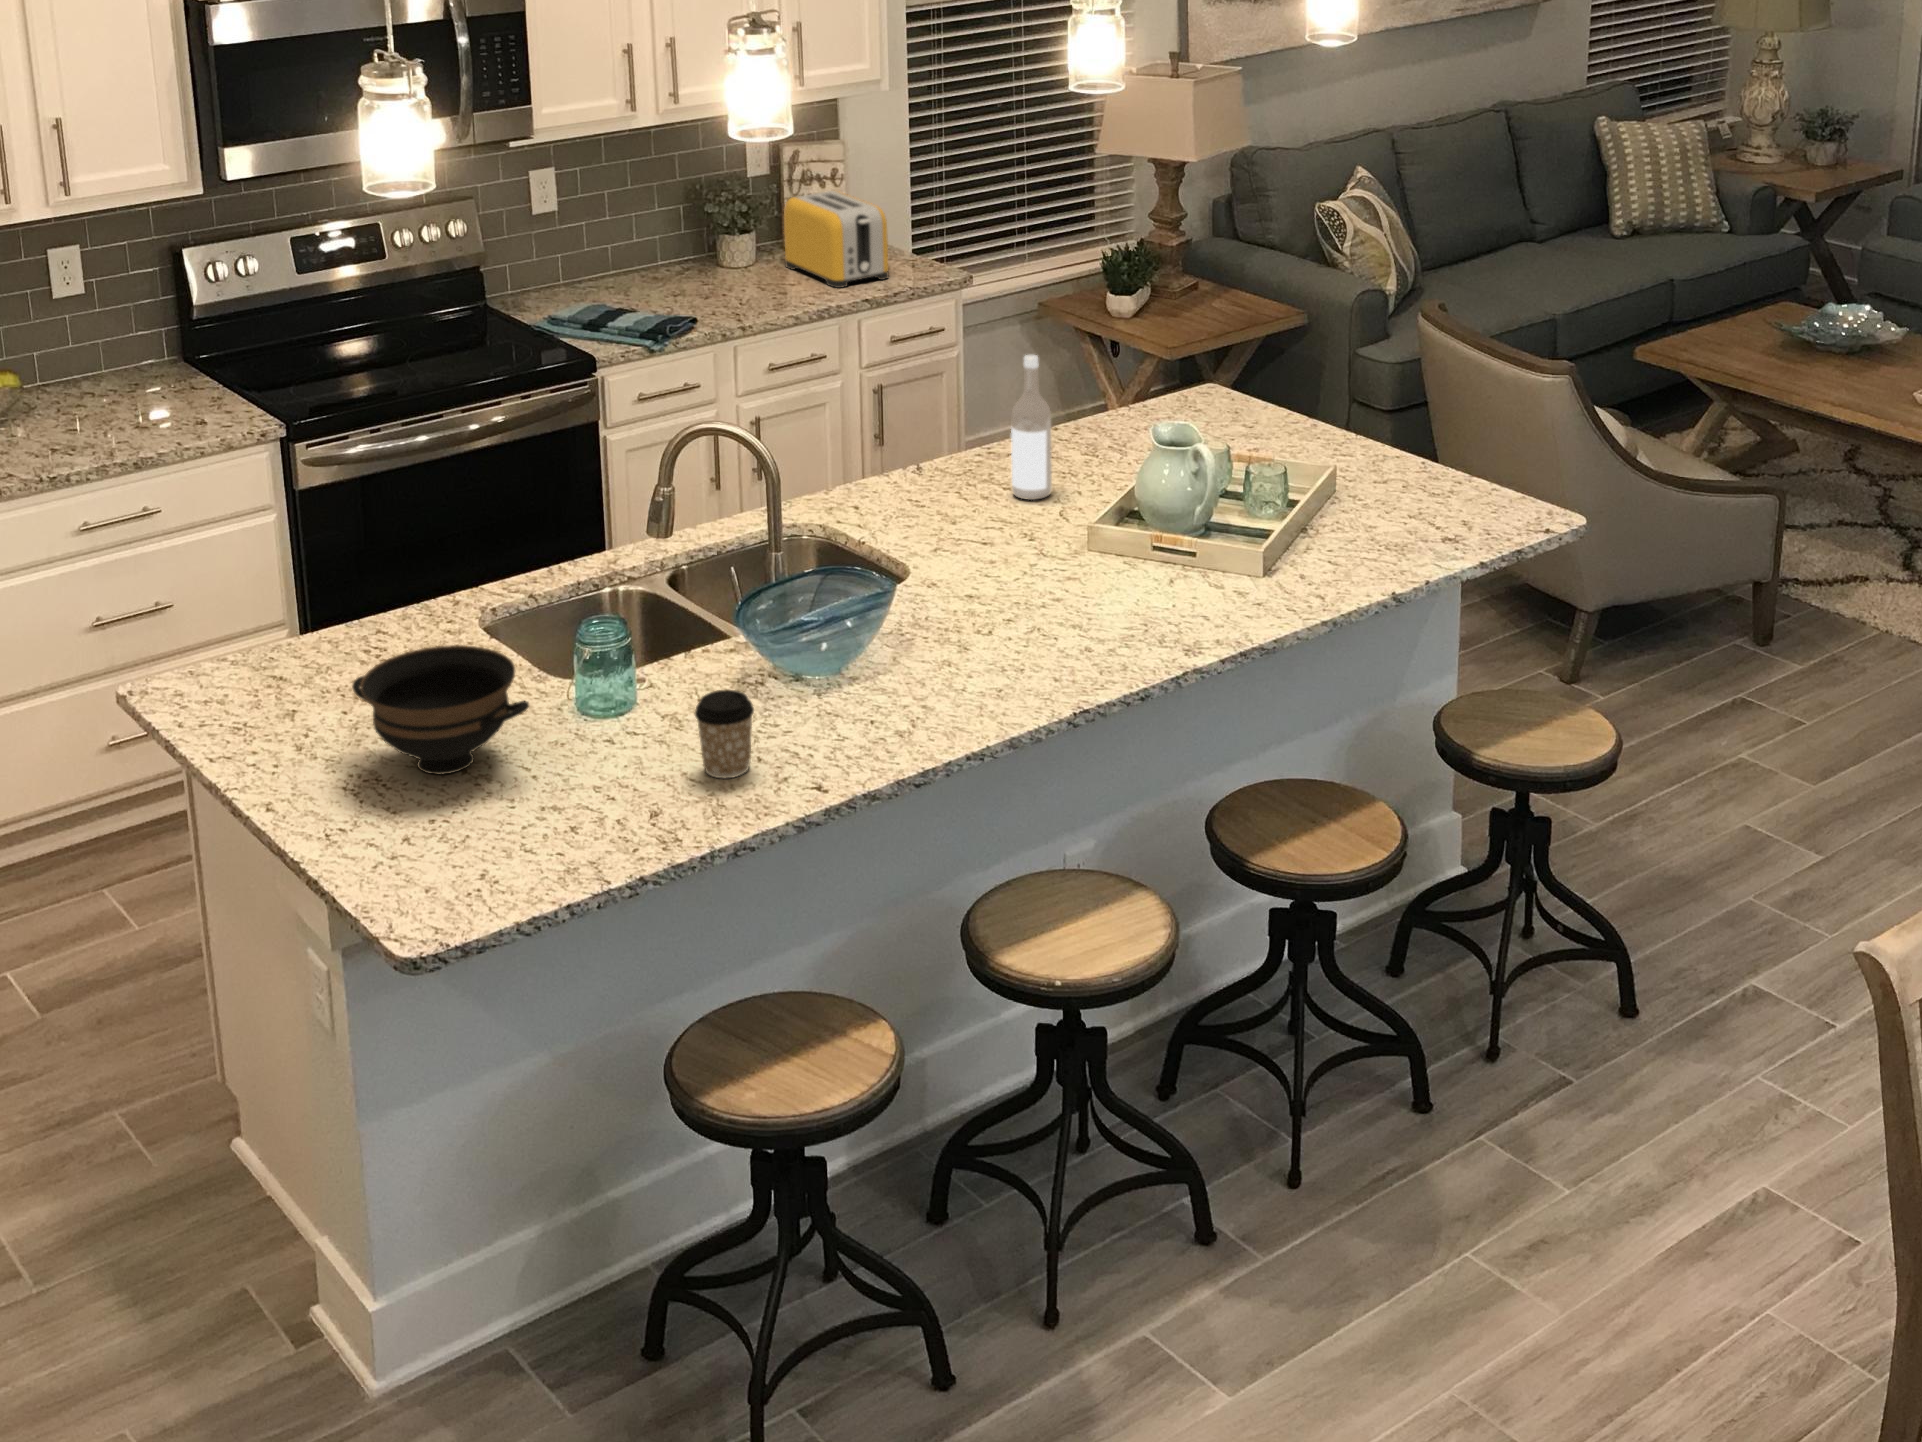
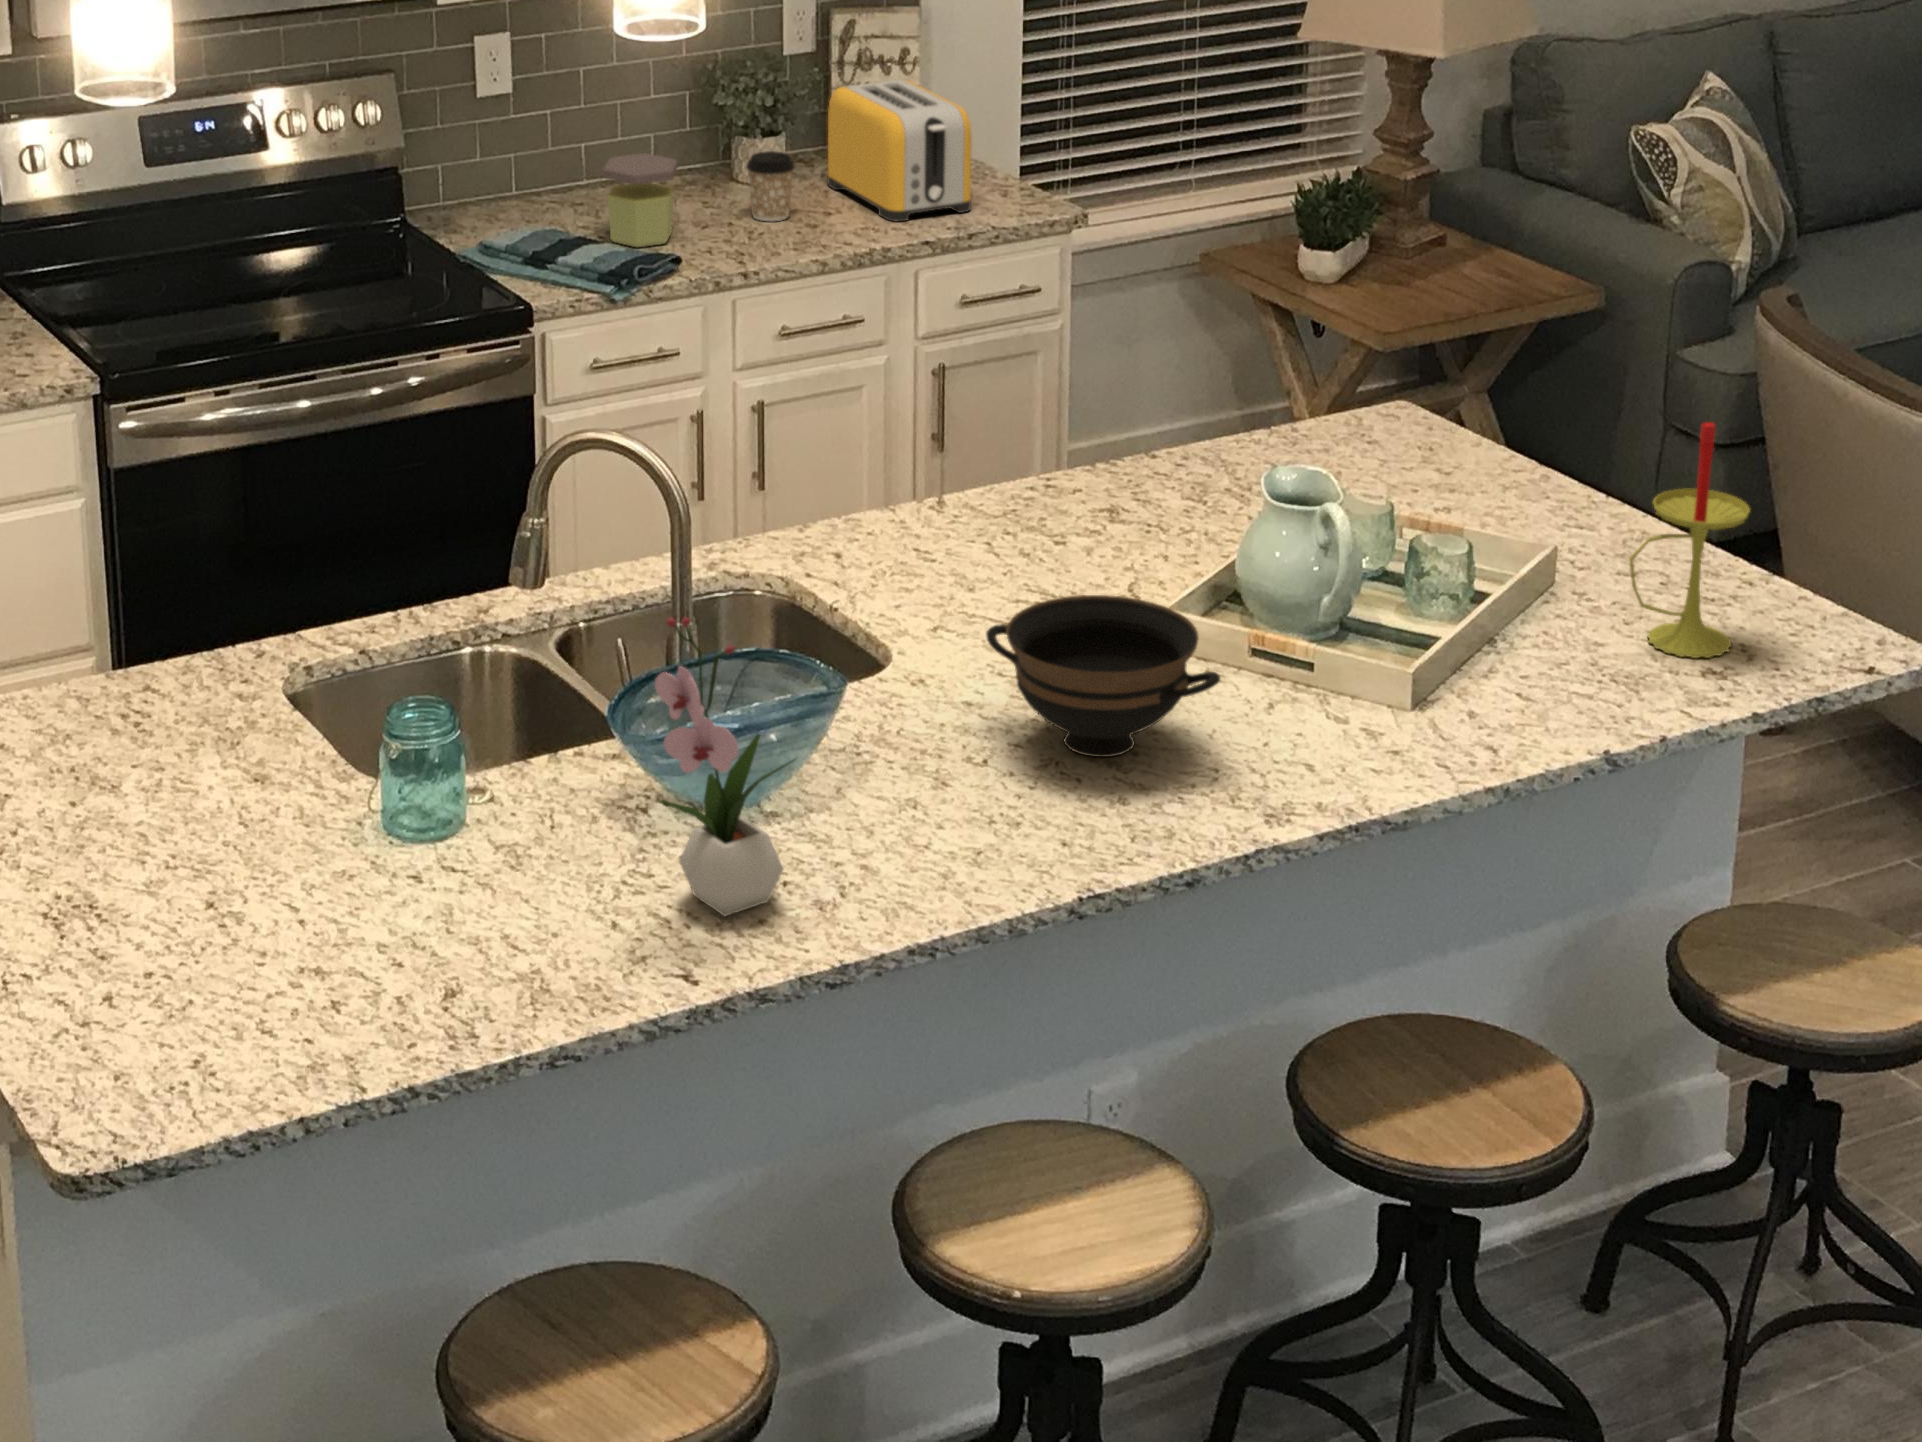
jar: none [634,248,686,315] -> present [603,153,678,247]
wine bottle: present [1011,355,1052,500] -> none [1066,354,1127,565]
candle: none [1395,369,1471,530] -> present [1629,422,1750,658]
flower arrangement: none [780,538,881,747] -> present [655,617,795,916]
bowl: present [352,645,529,774] -> present [986,595,1220,757]
coffee cup: present [695,690,754,778] -> present [747,151,794,221]

